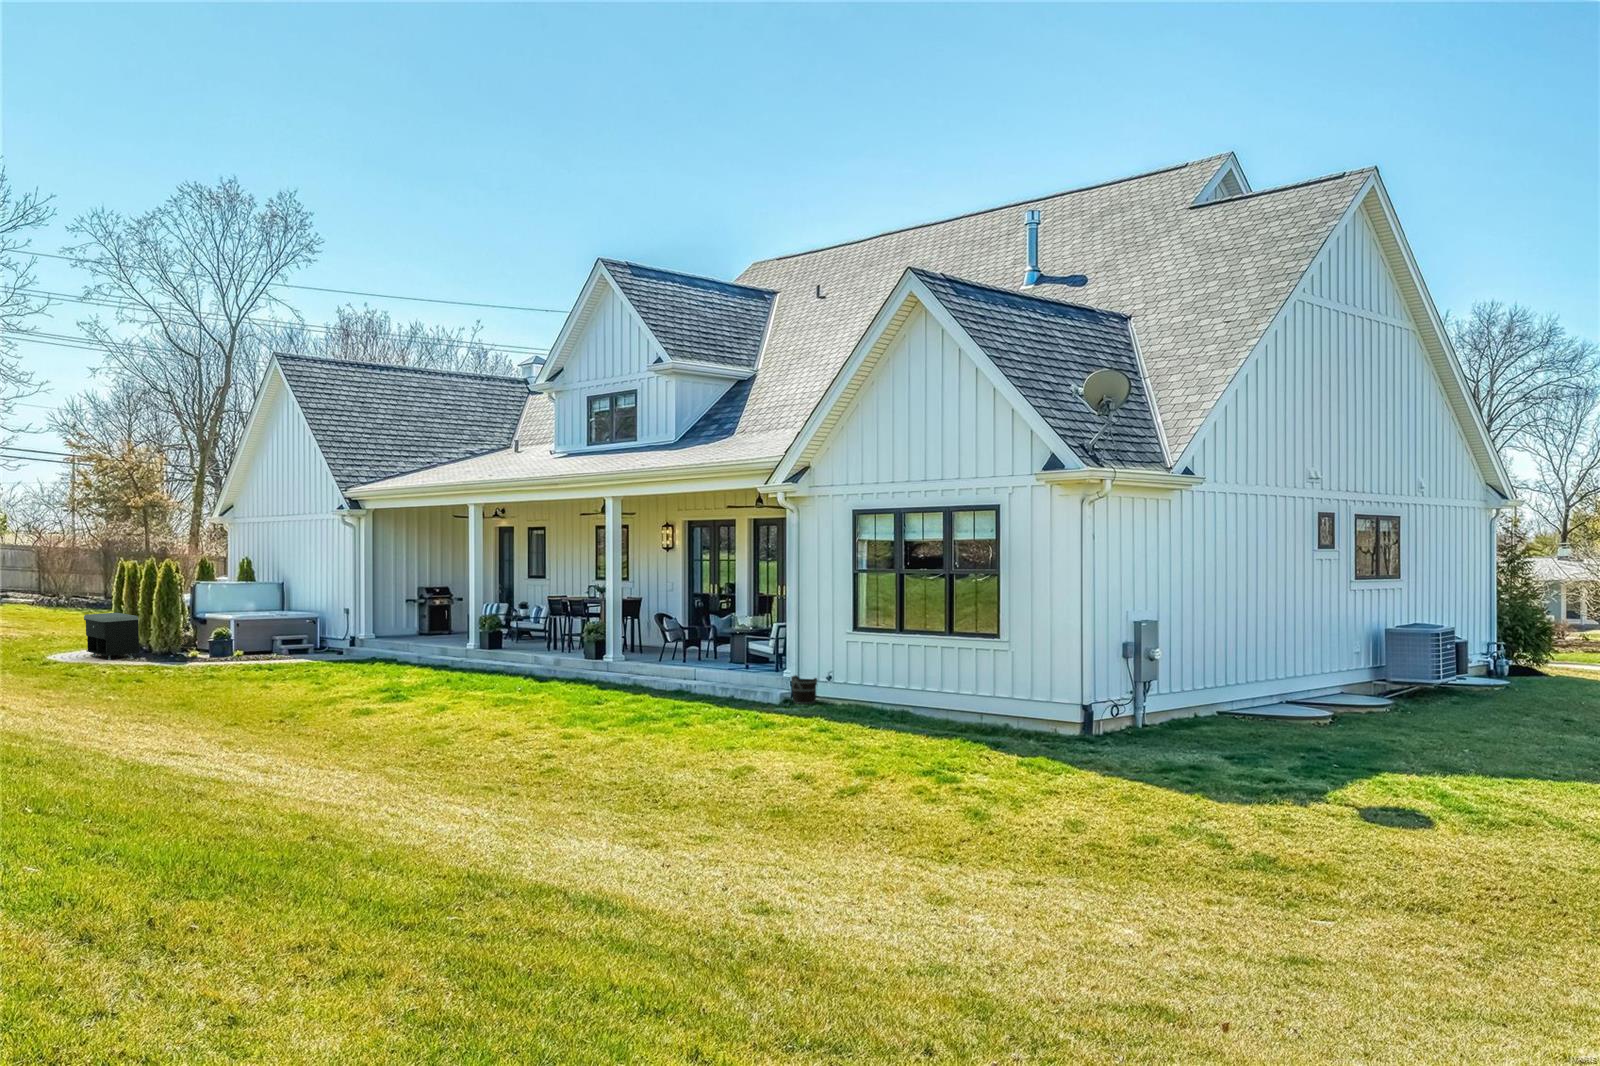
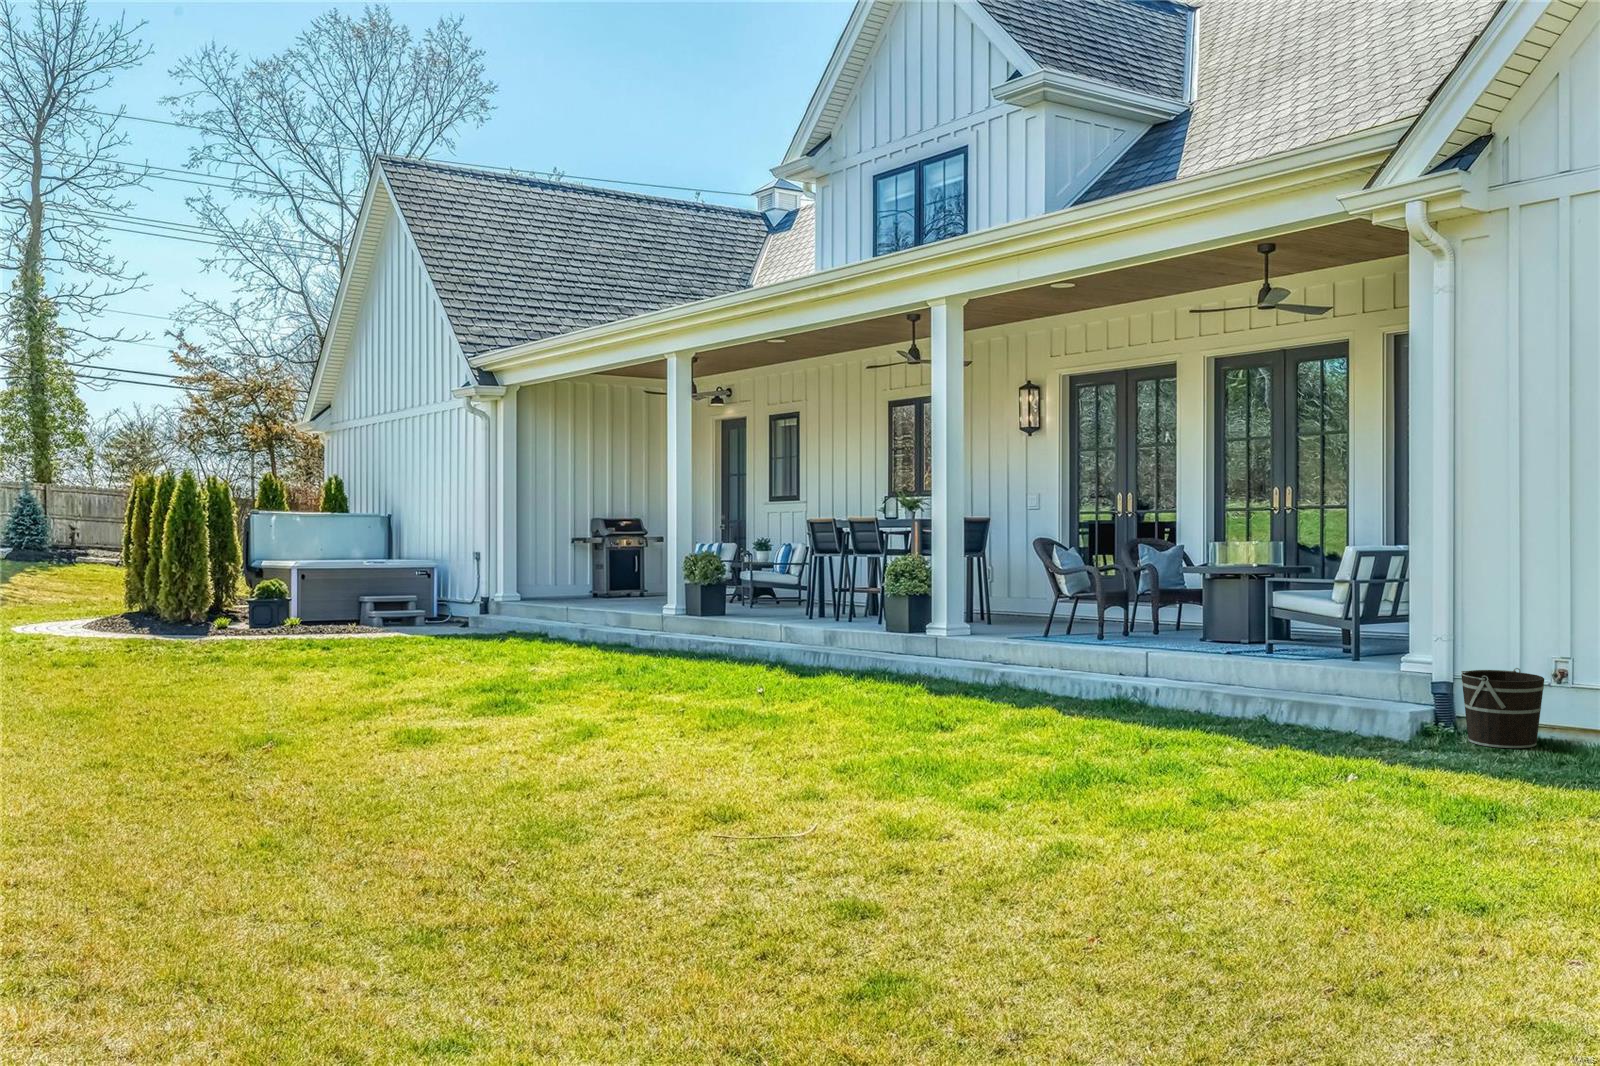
storage bench: present [84,613,139,660] -> none [75,554,151,628]
potted tree: present [176,627,197,661] -> none [193,568,232,631]

